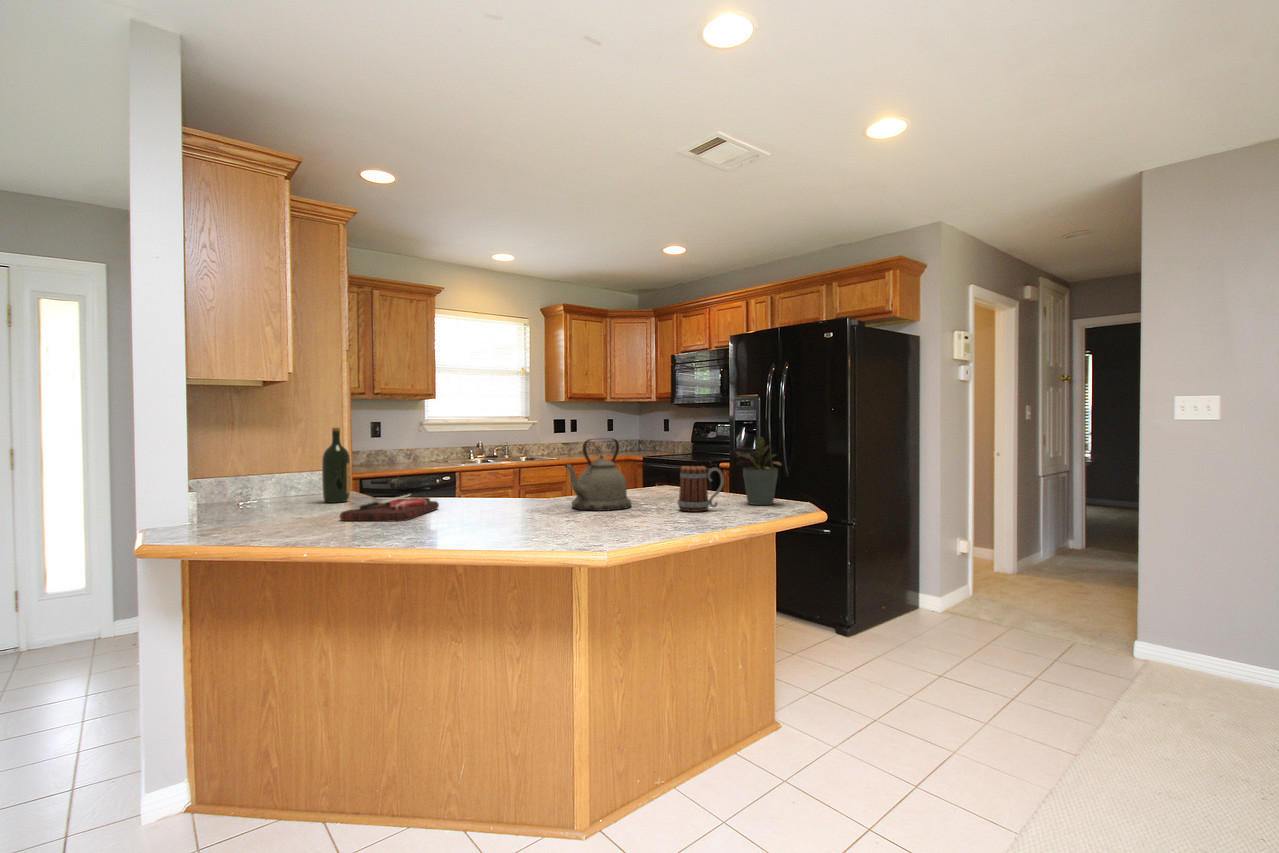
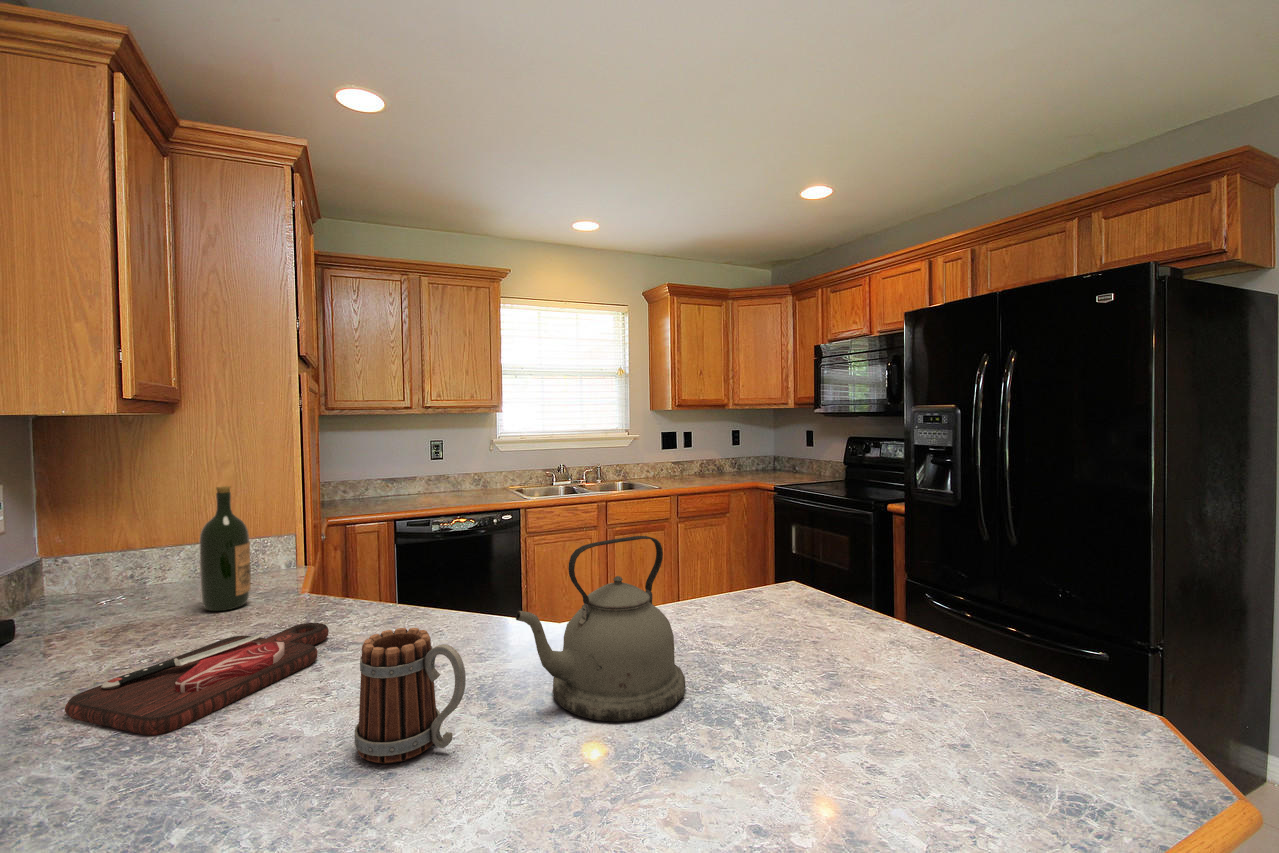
potted plant: present [736,437,781,505] -> none [941,555,1076,732]
mug: present [678,466,724,512] -> present [354,628,466,764]

